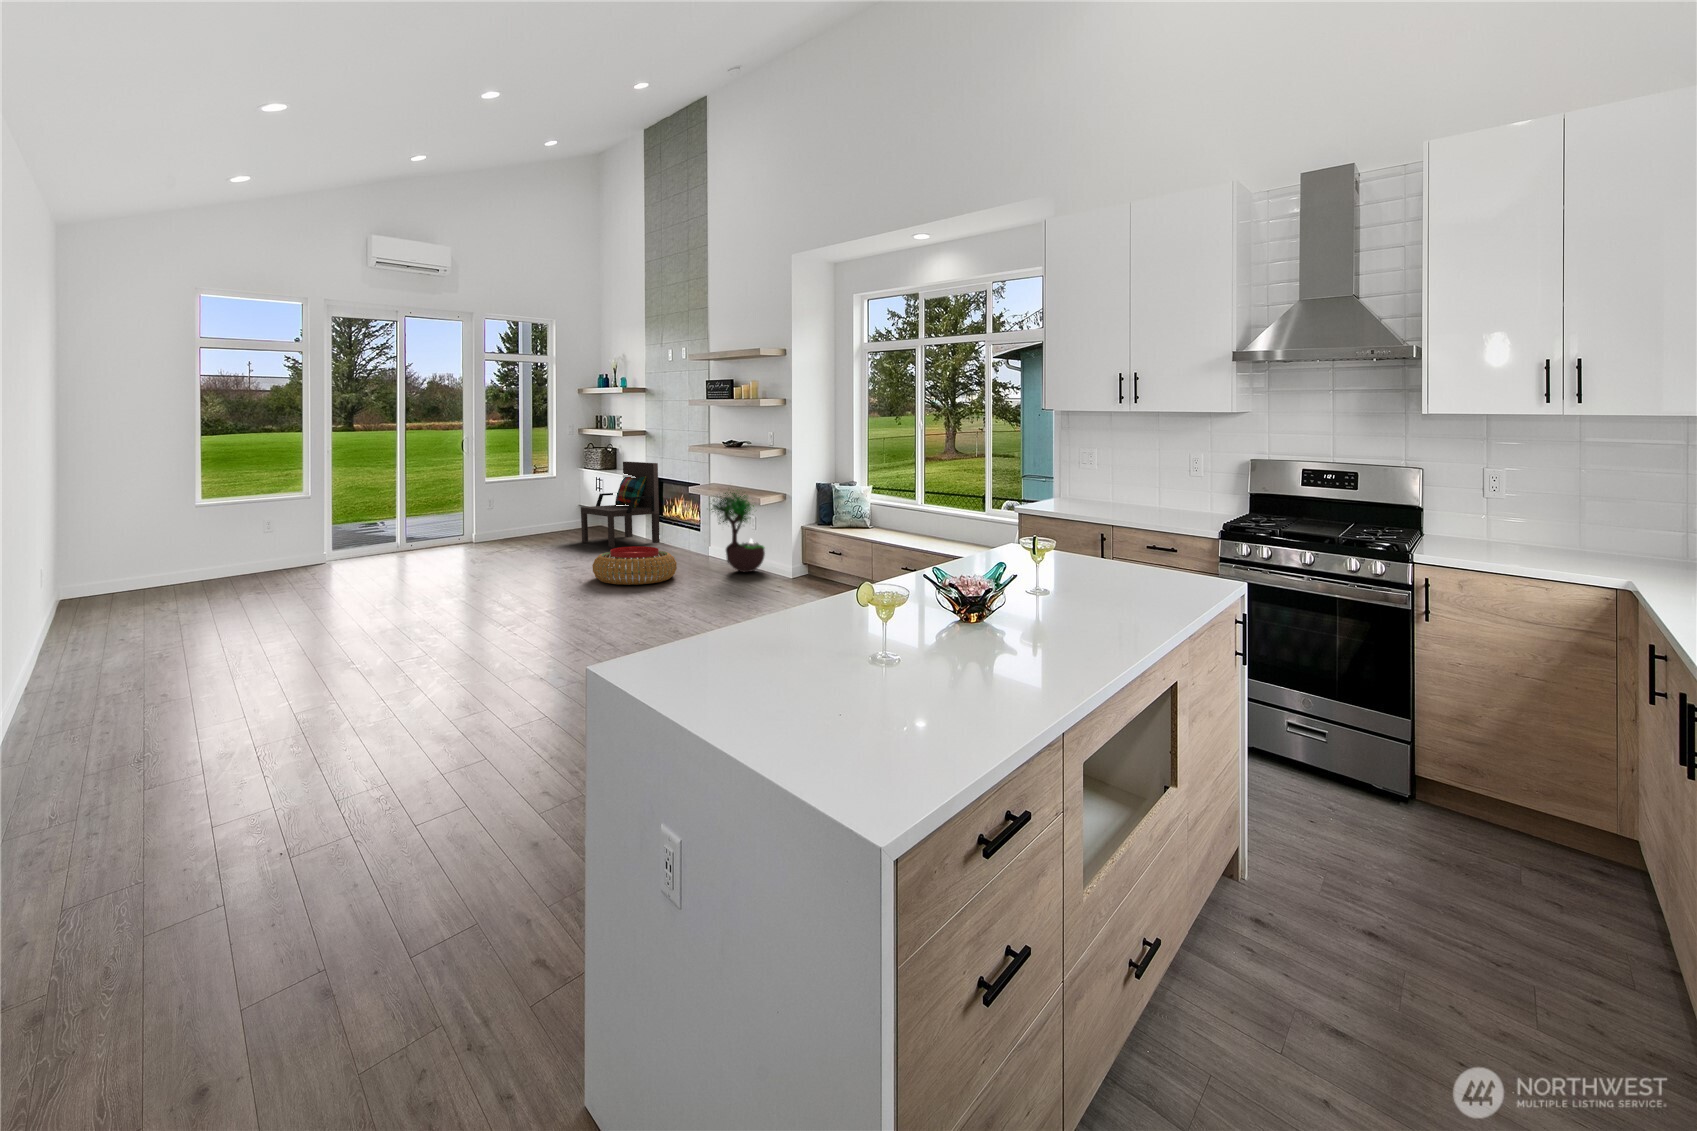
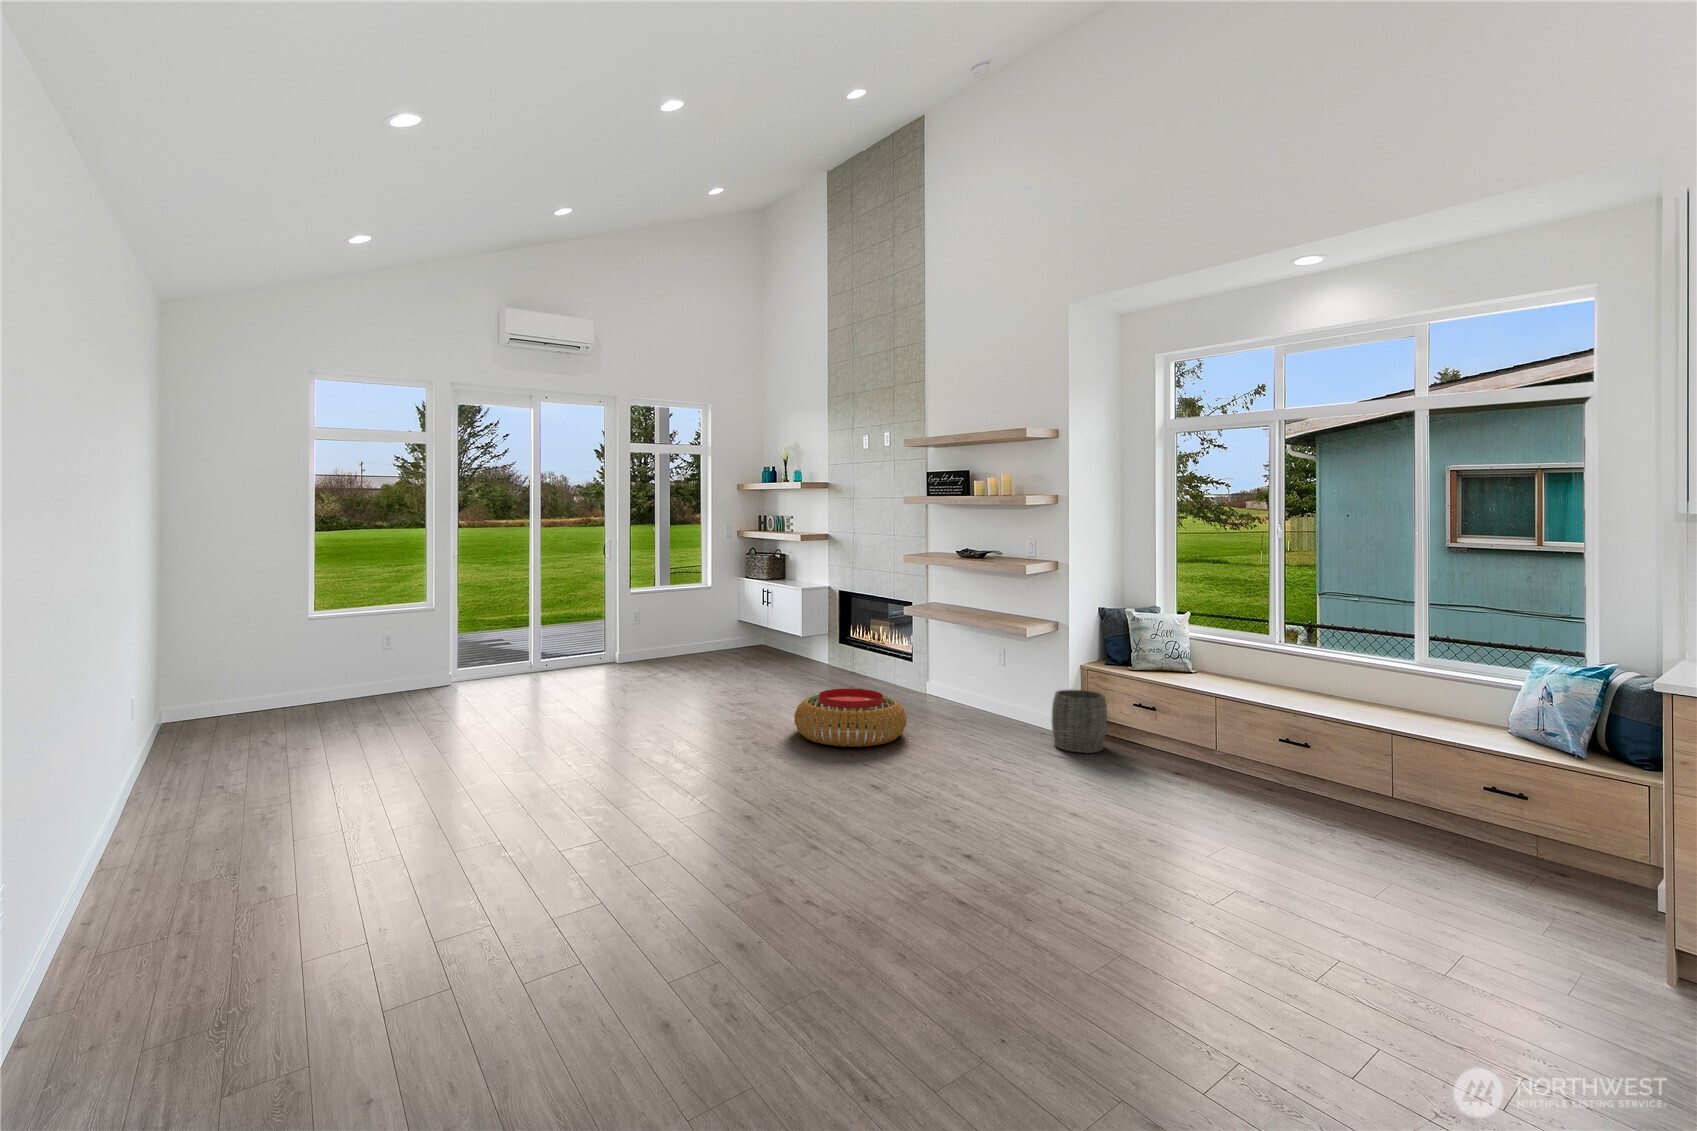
armchair: present [581,462,660,548] -> none [747,570,845,681]
potted tree: present [711,492,765,572] -> none [942,604,1022,727]
woven basket: none [777,543,814,585] -> present [1052,690,1107,753]

